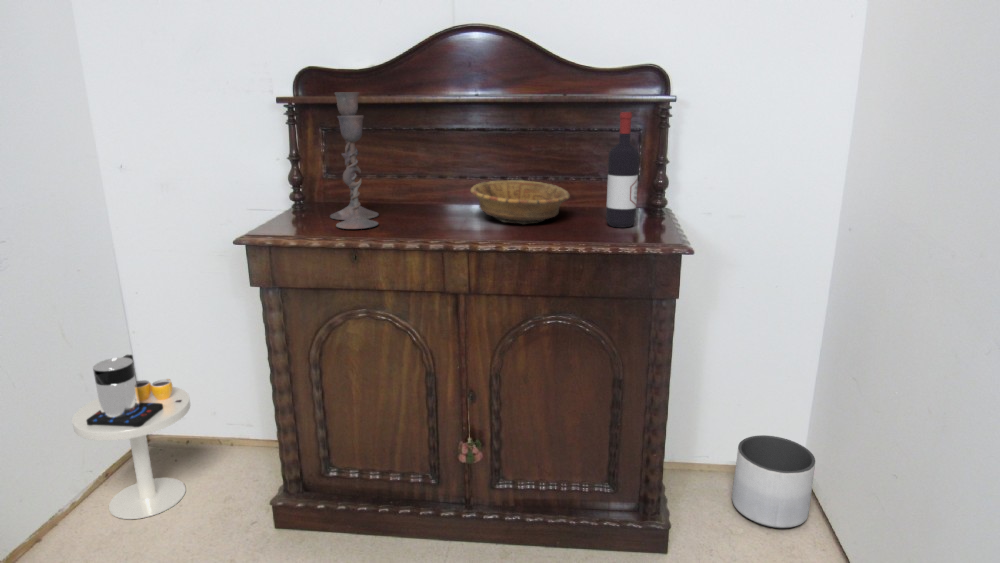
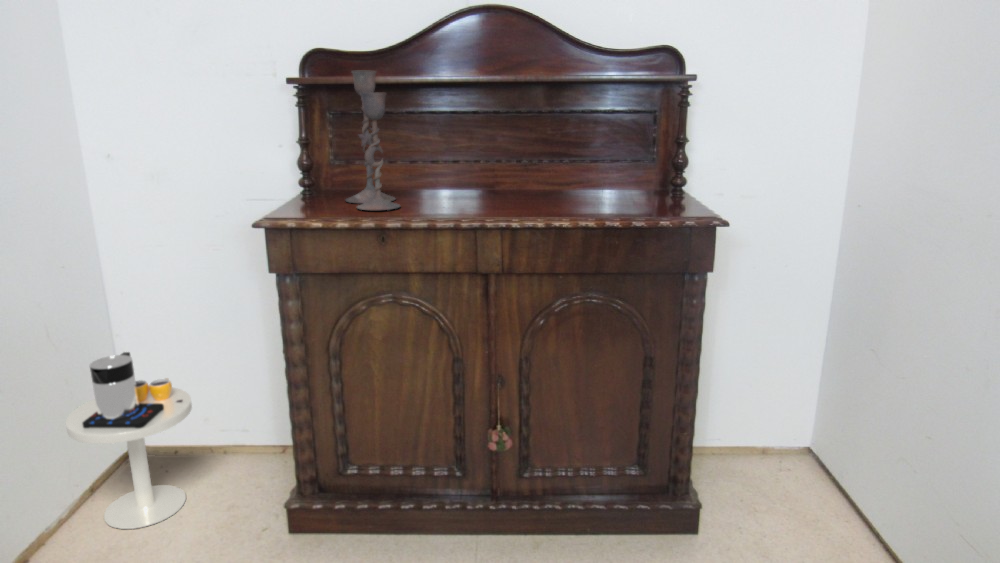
wine bottle: present [606,112,639,227] -> none [633,89,667,206]
decorative bowl: present [471,180,570,224] -> none [494,163,595,204]
planter: present [732,435,815,528] -> none [753,417,837,507]

